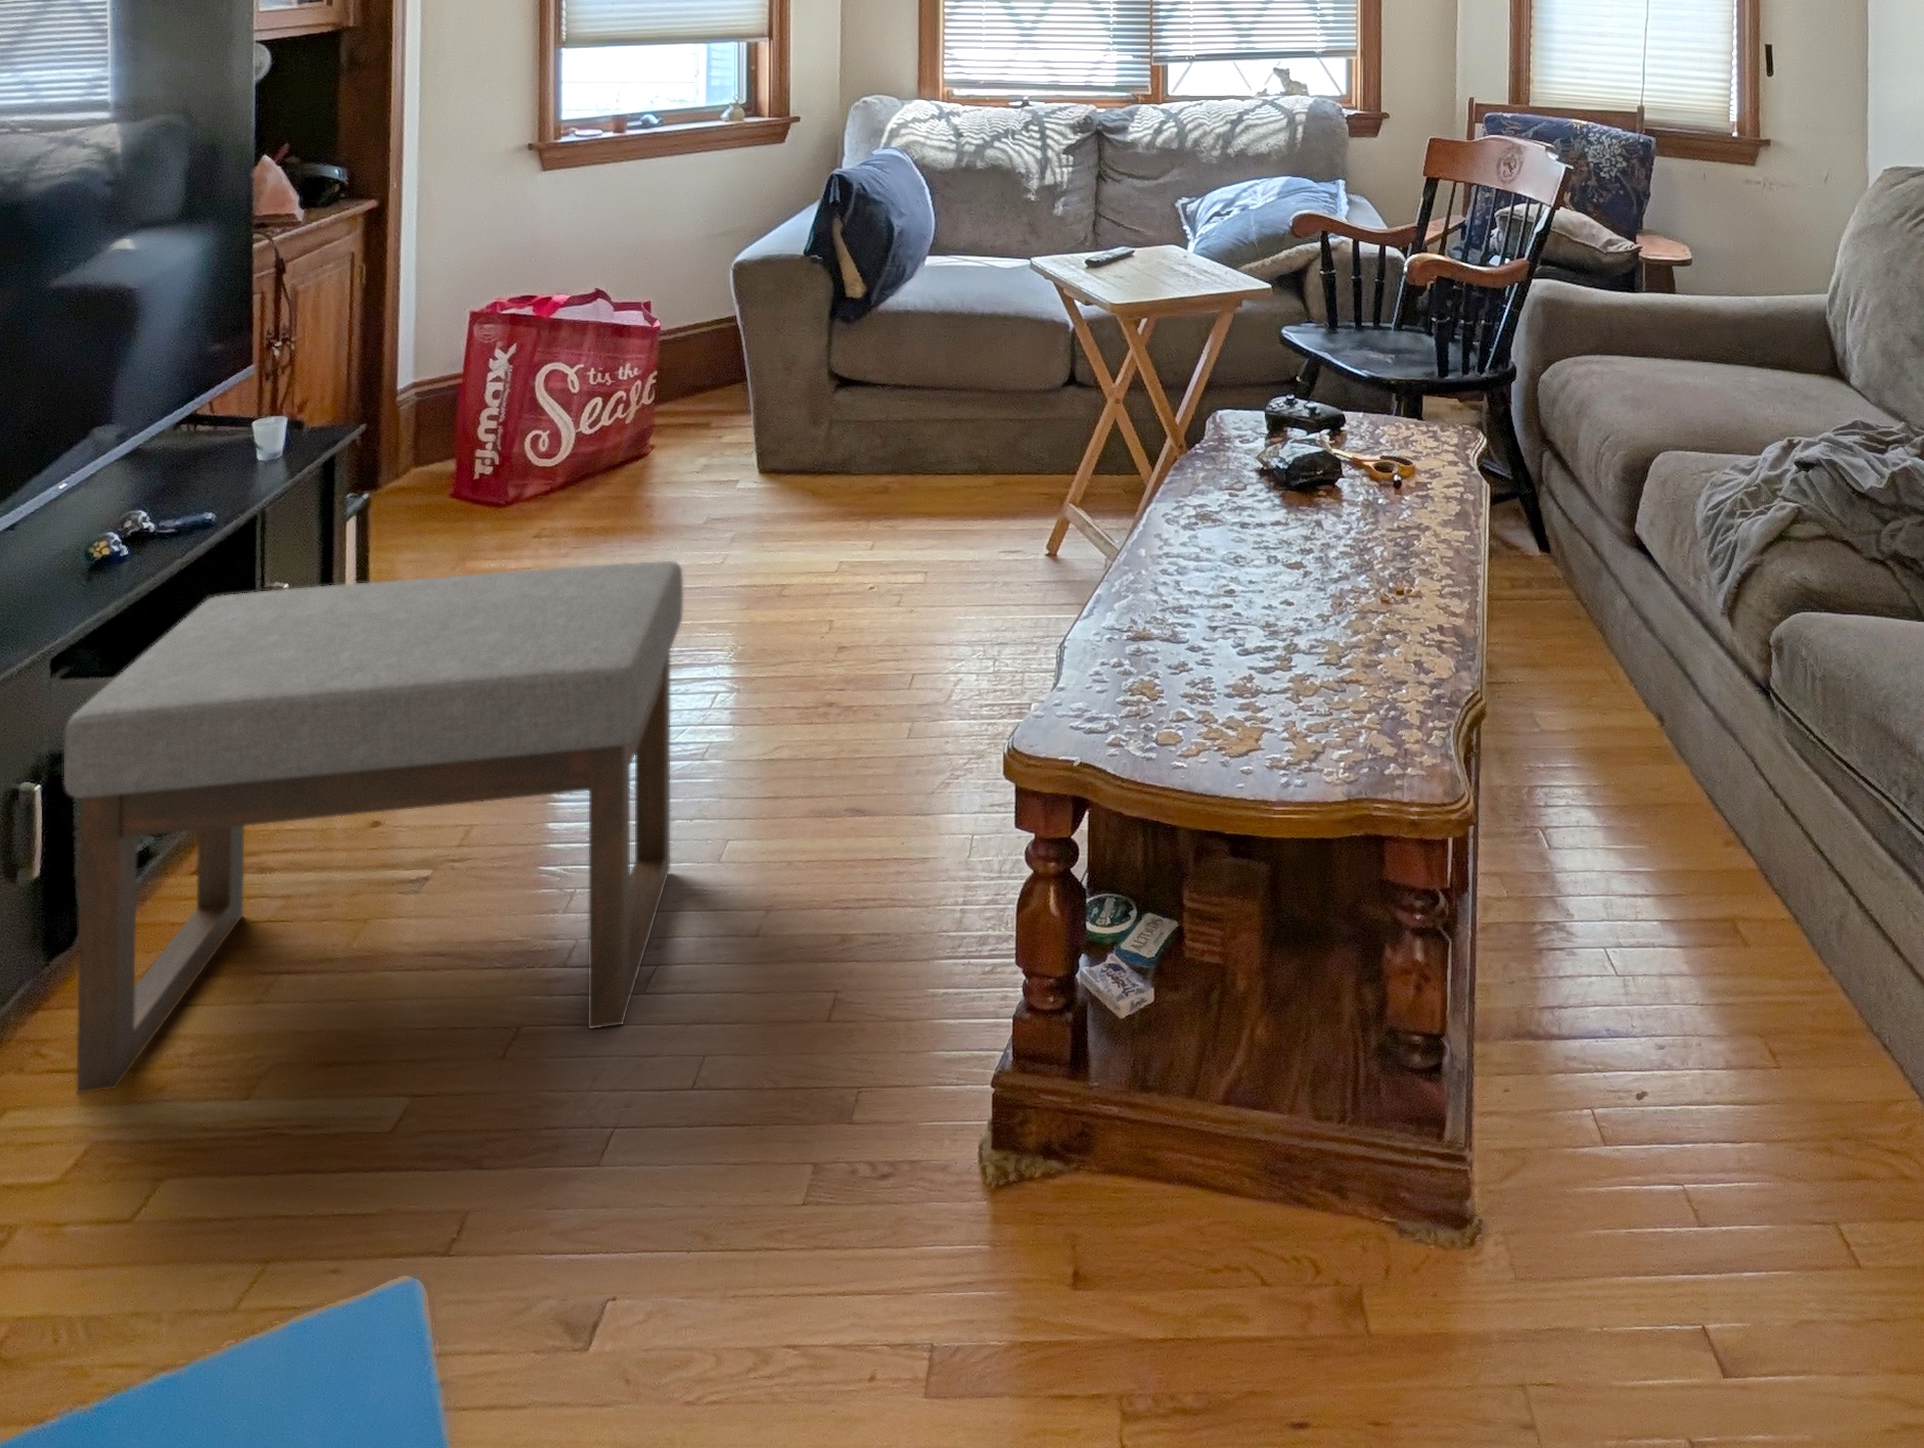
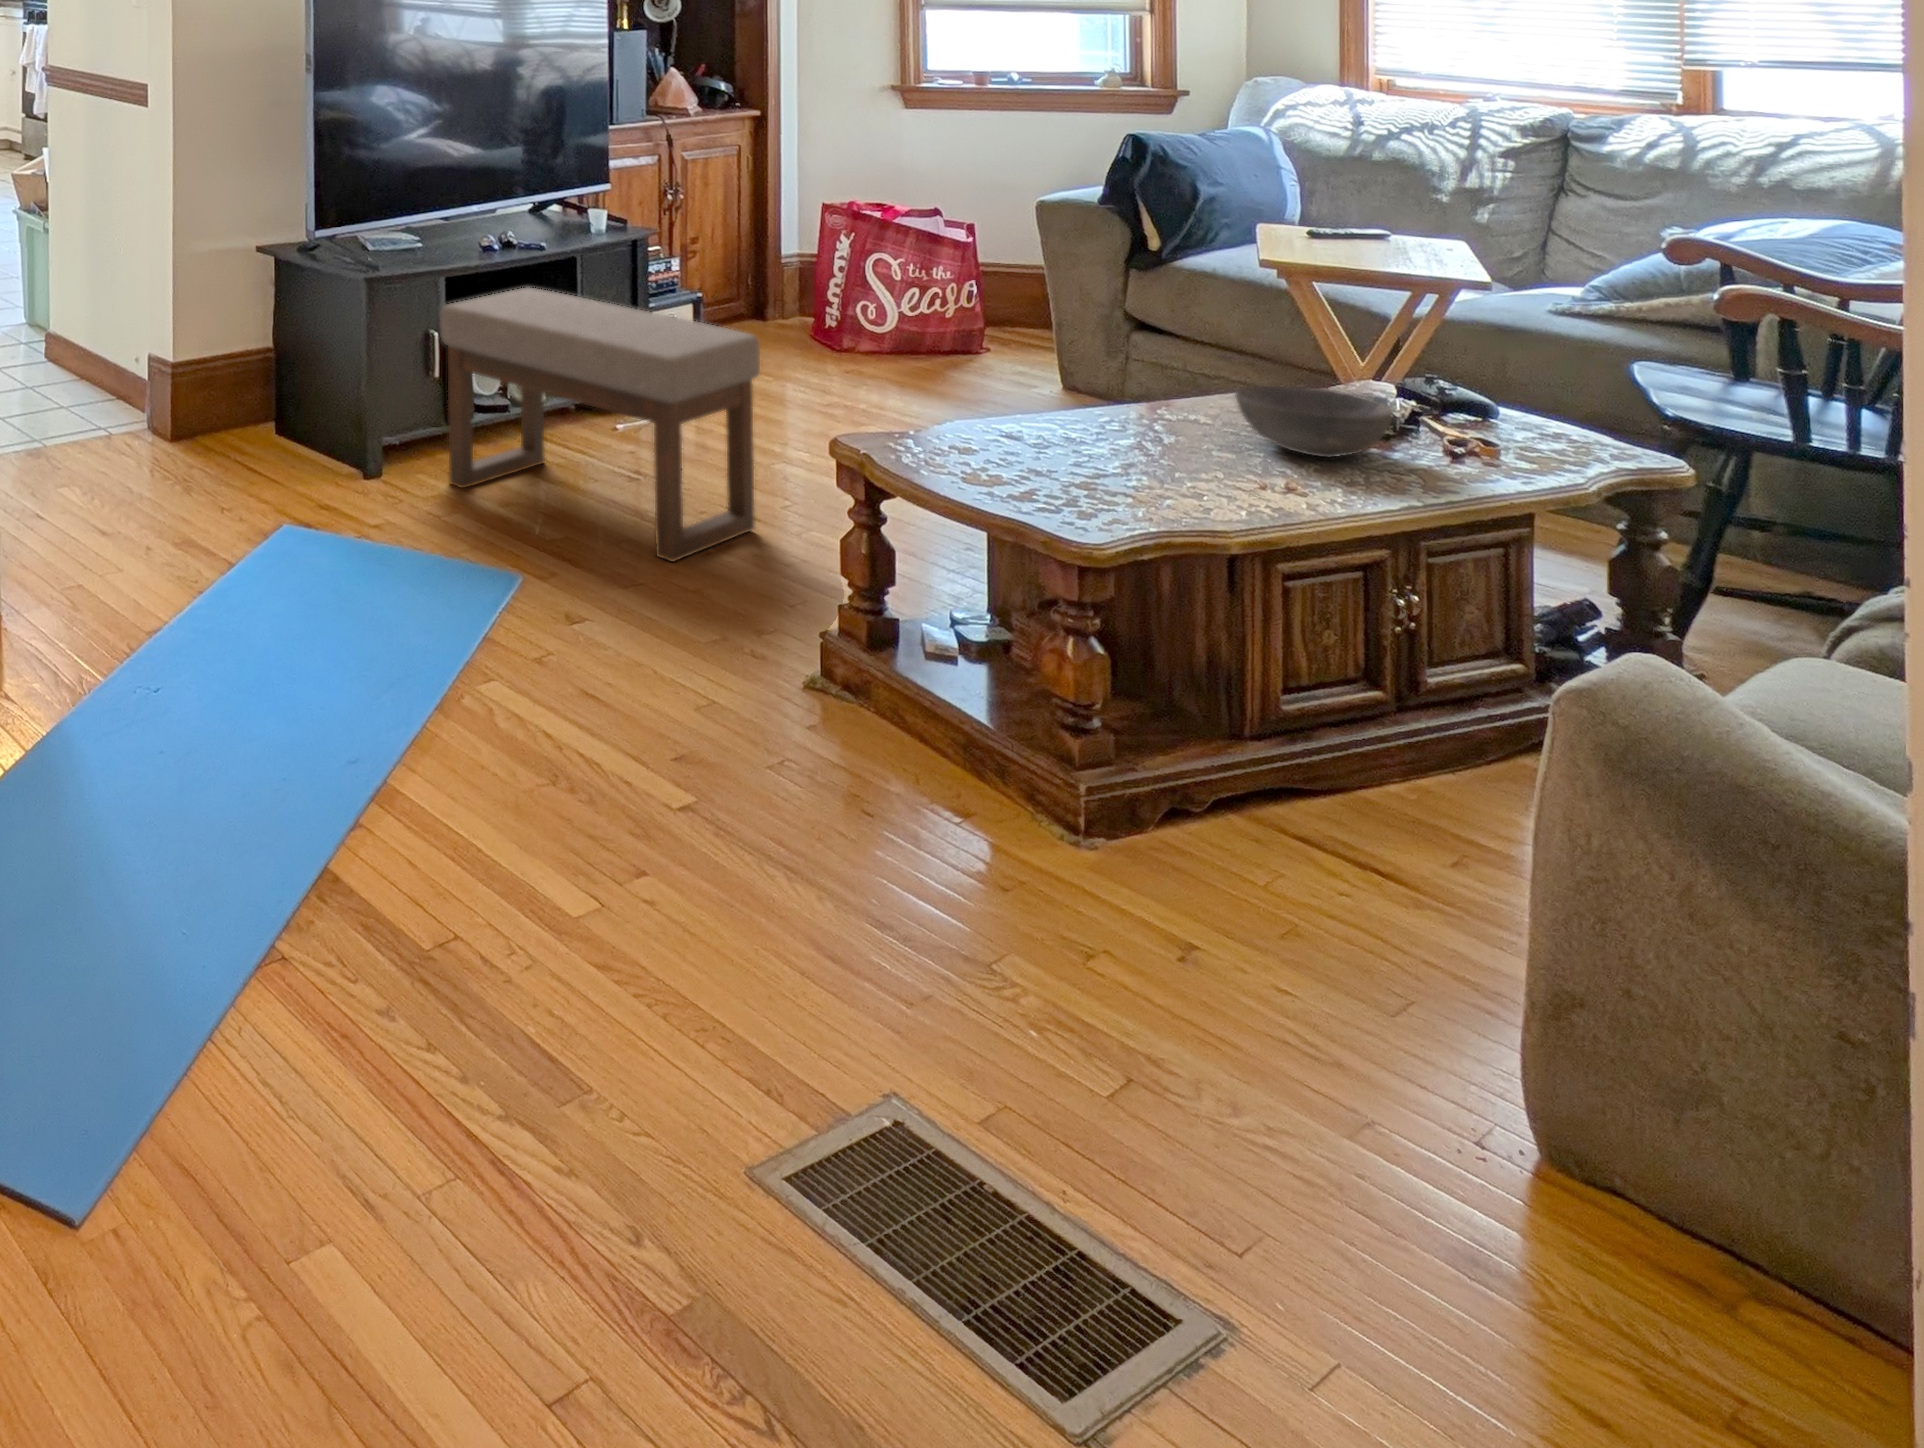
bowl: none [1265,428,1401,512] -> present [1235,386,1393,457]

